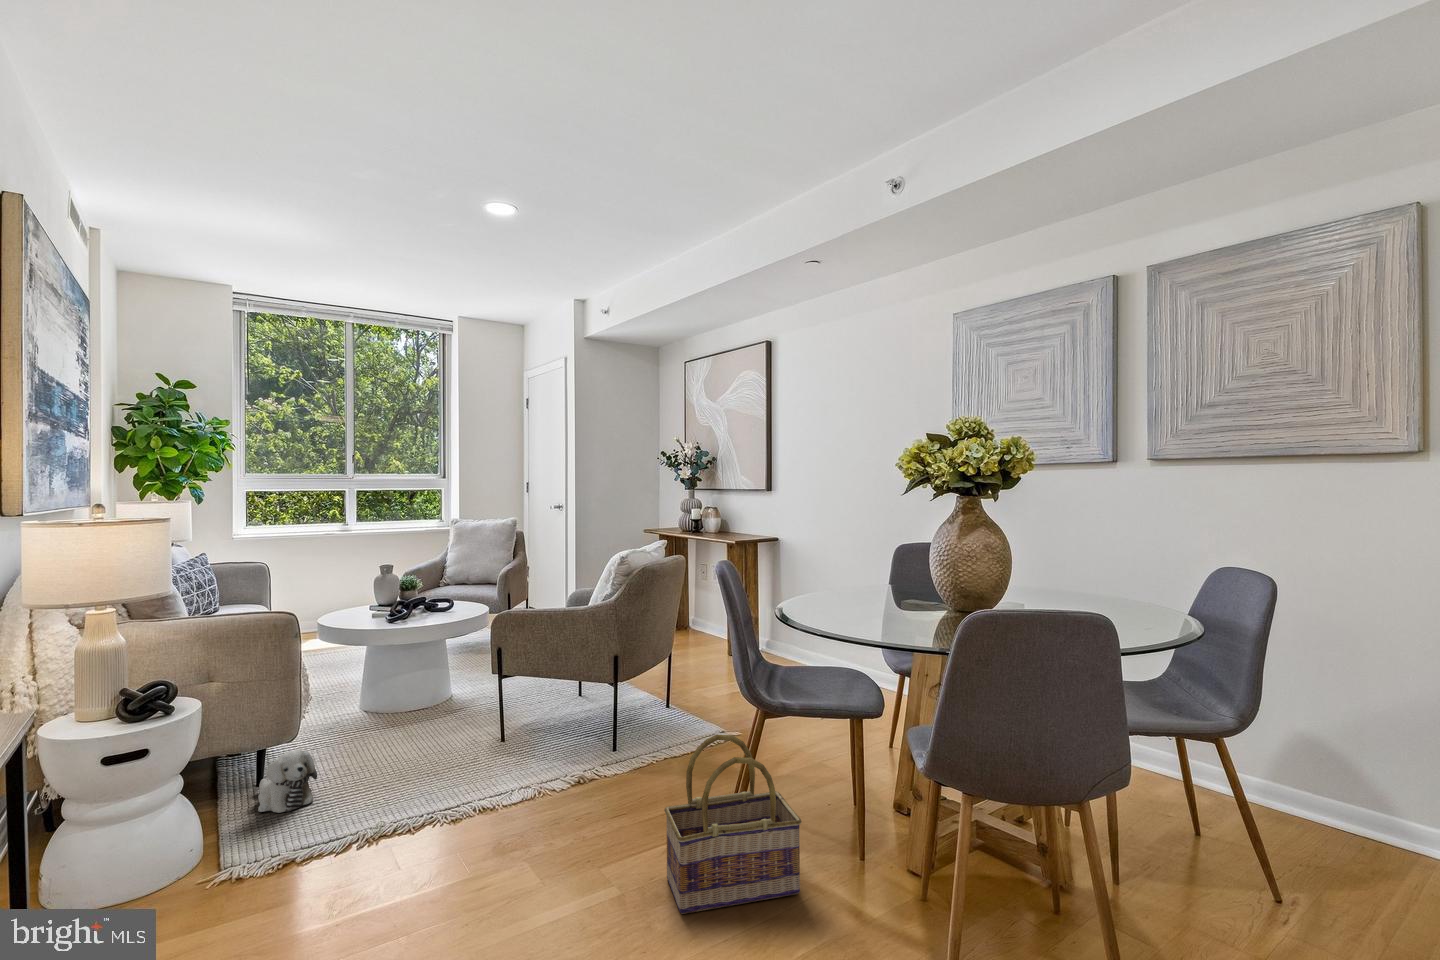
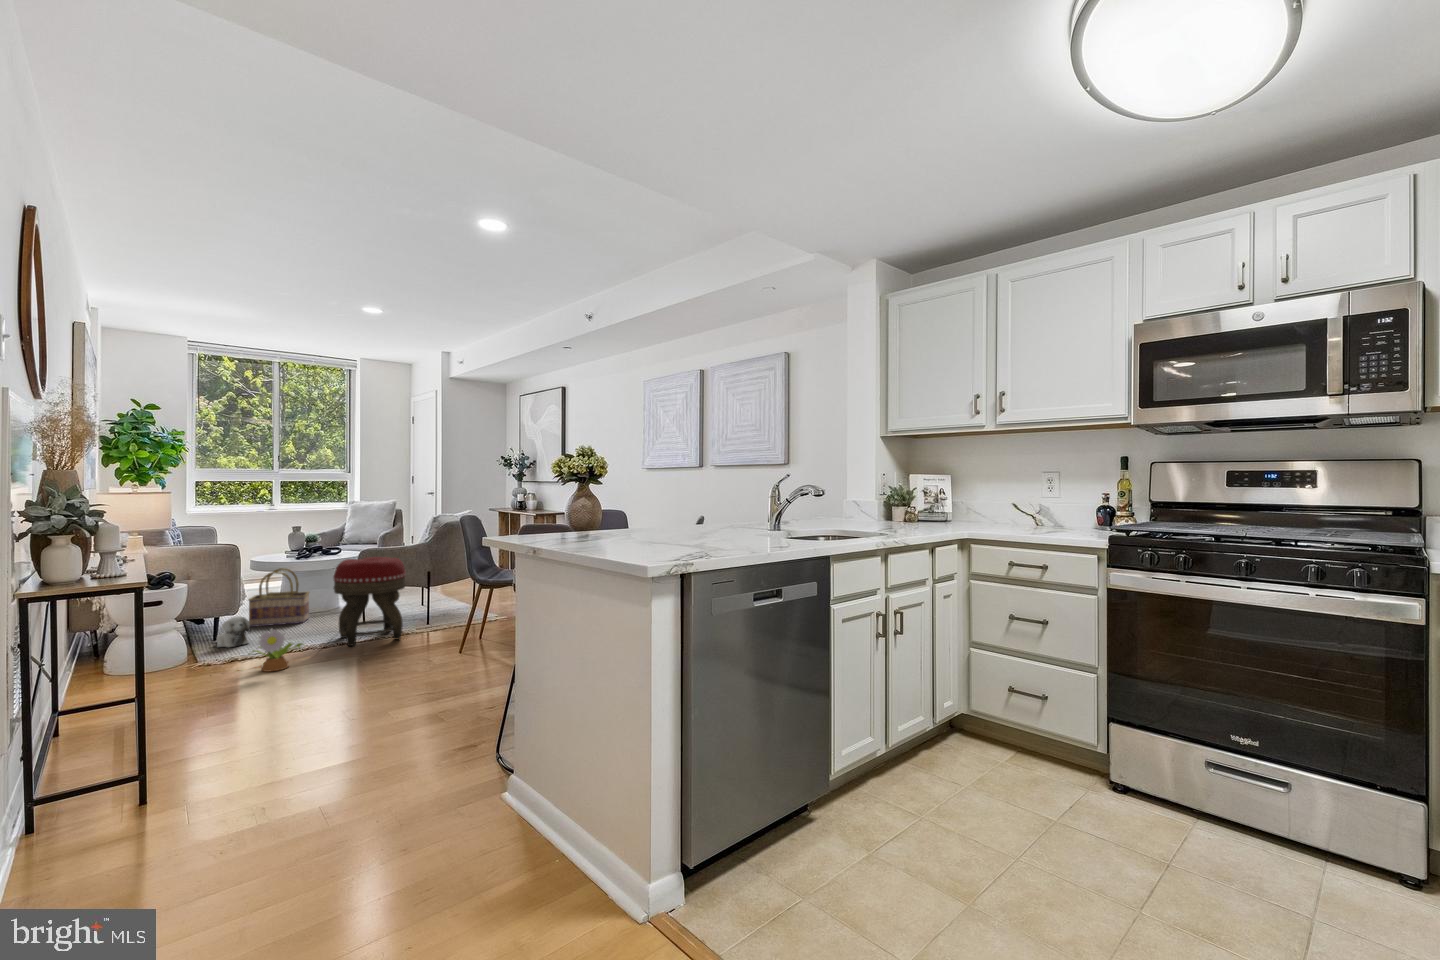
footstool: none [460,634,583,816] -> present [333,557,406,646]
basket: present [664,735,802,914] -> present [248,568,309,627]
decorative plant: none [311,817,422,908] -> present [252,629,303,672]

